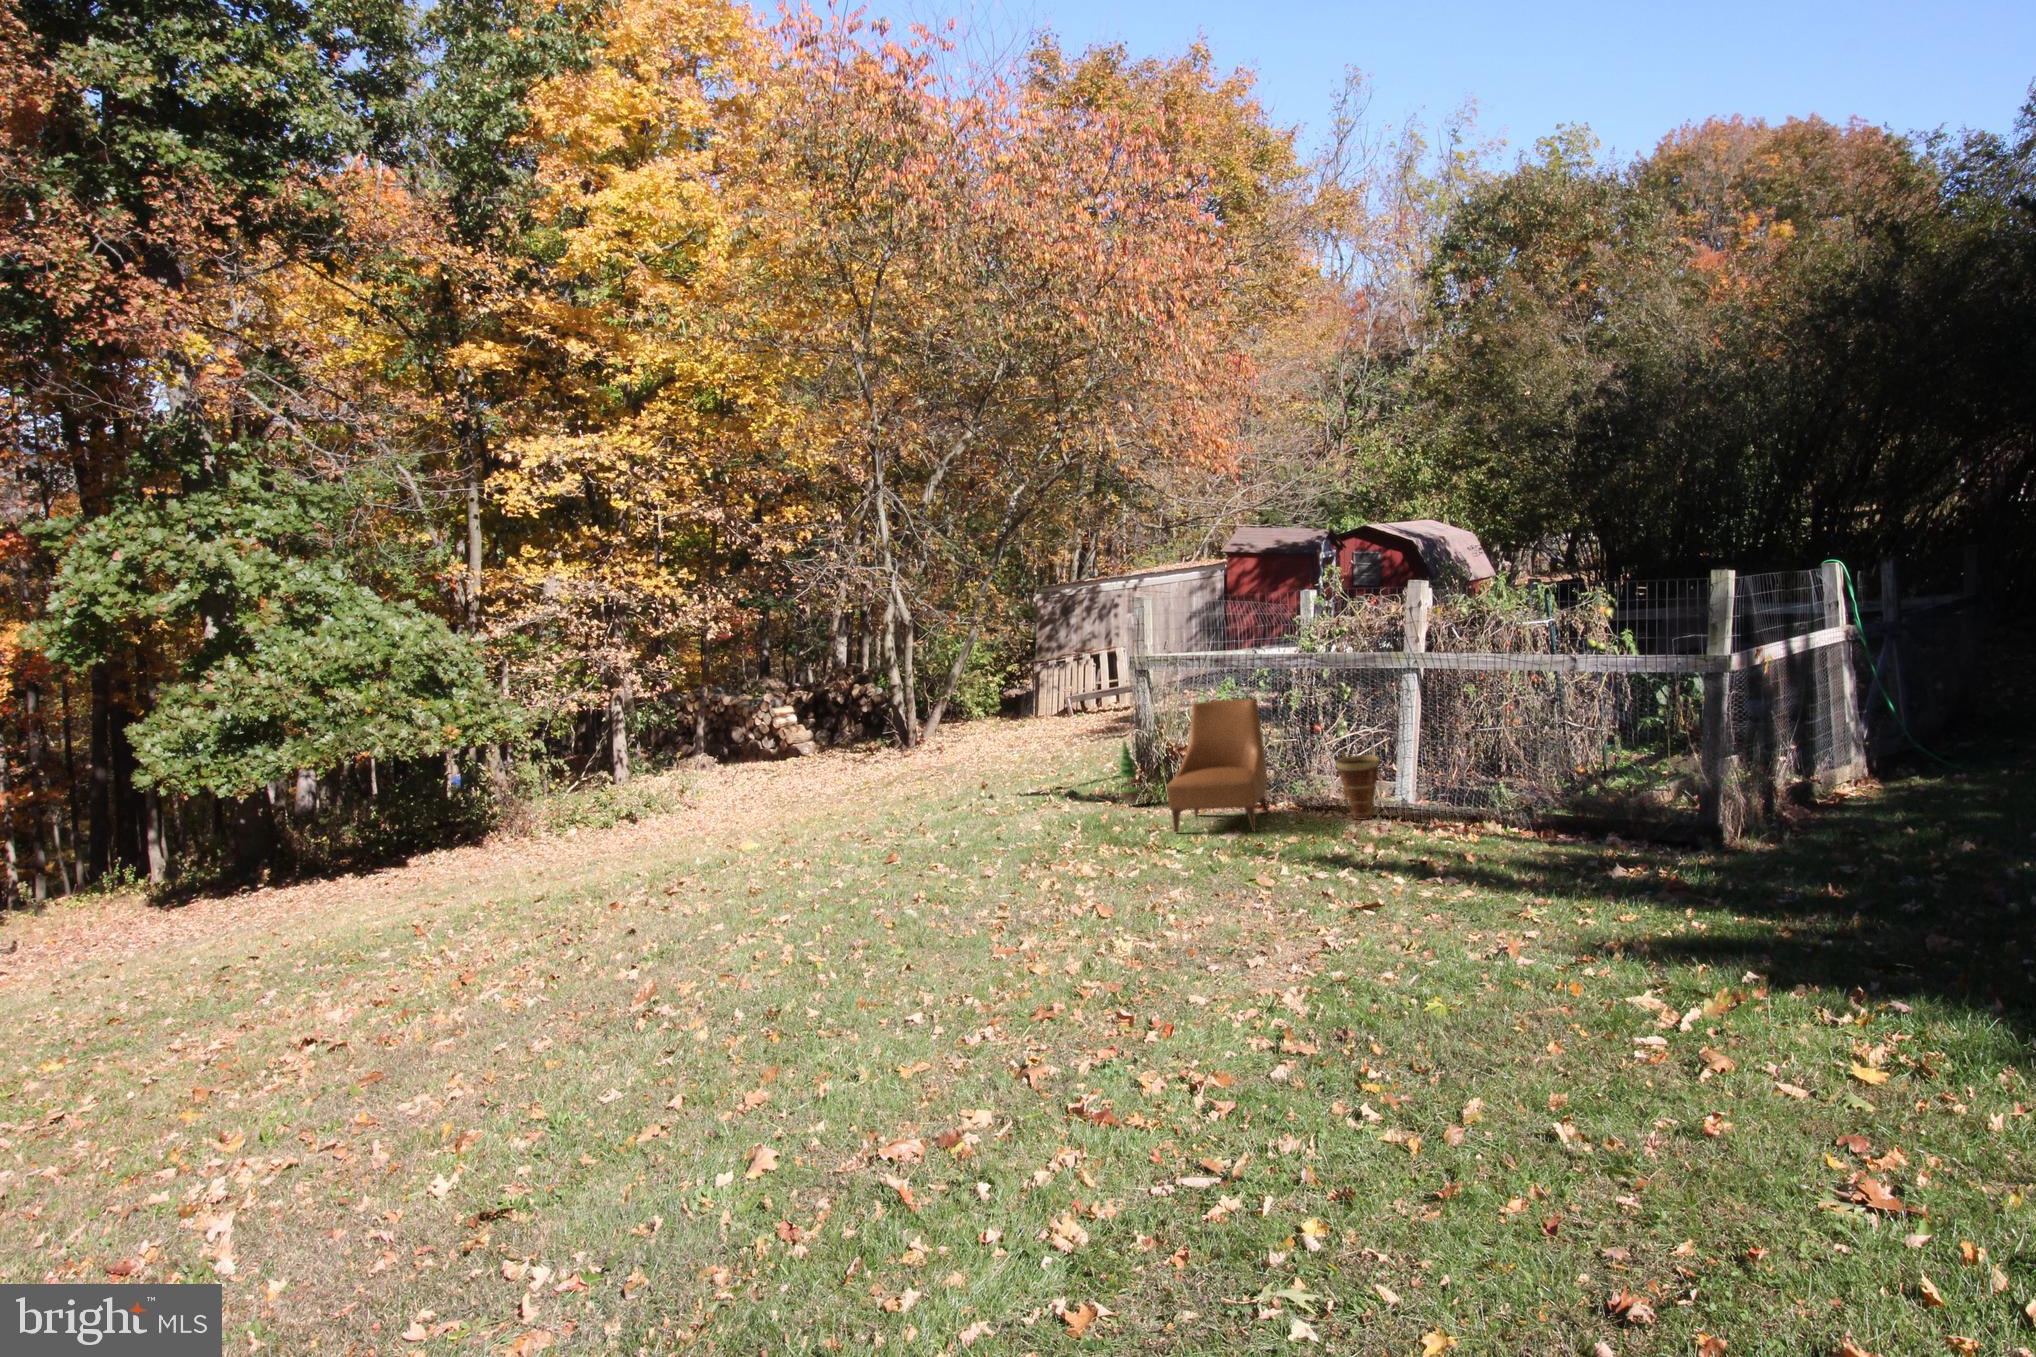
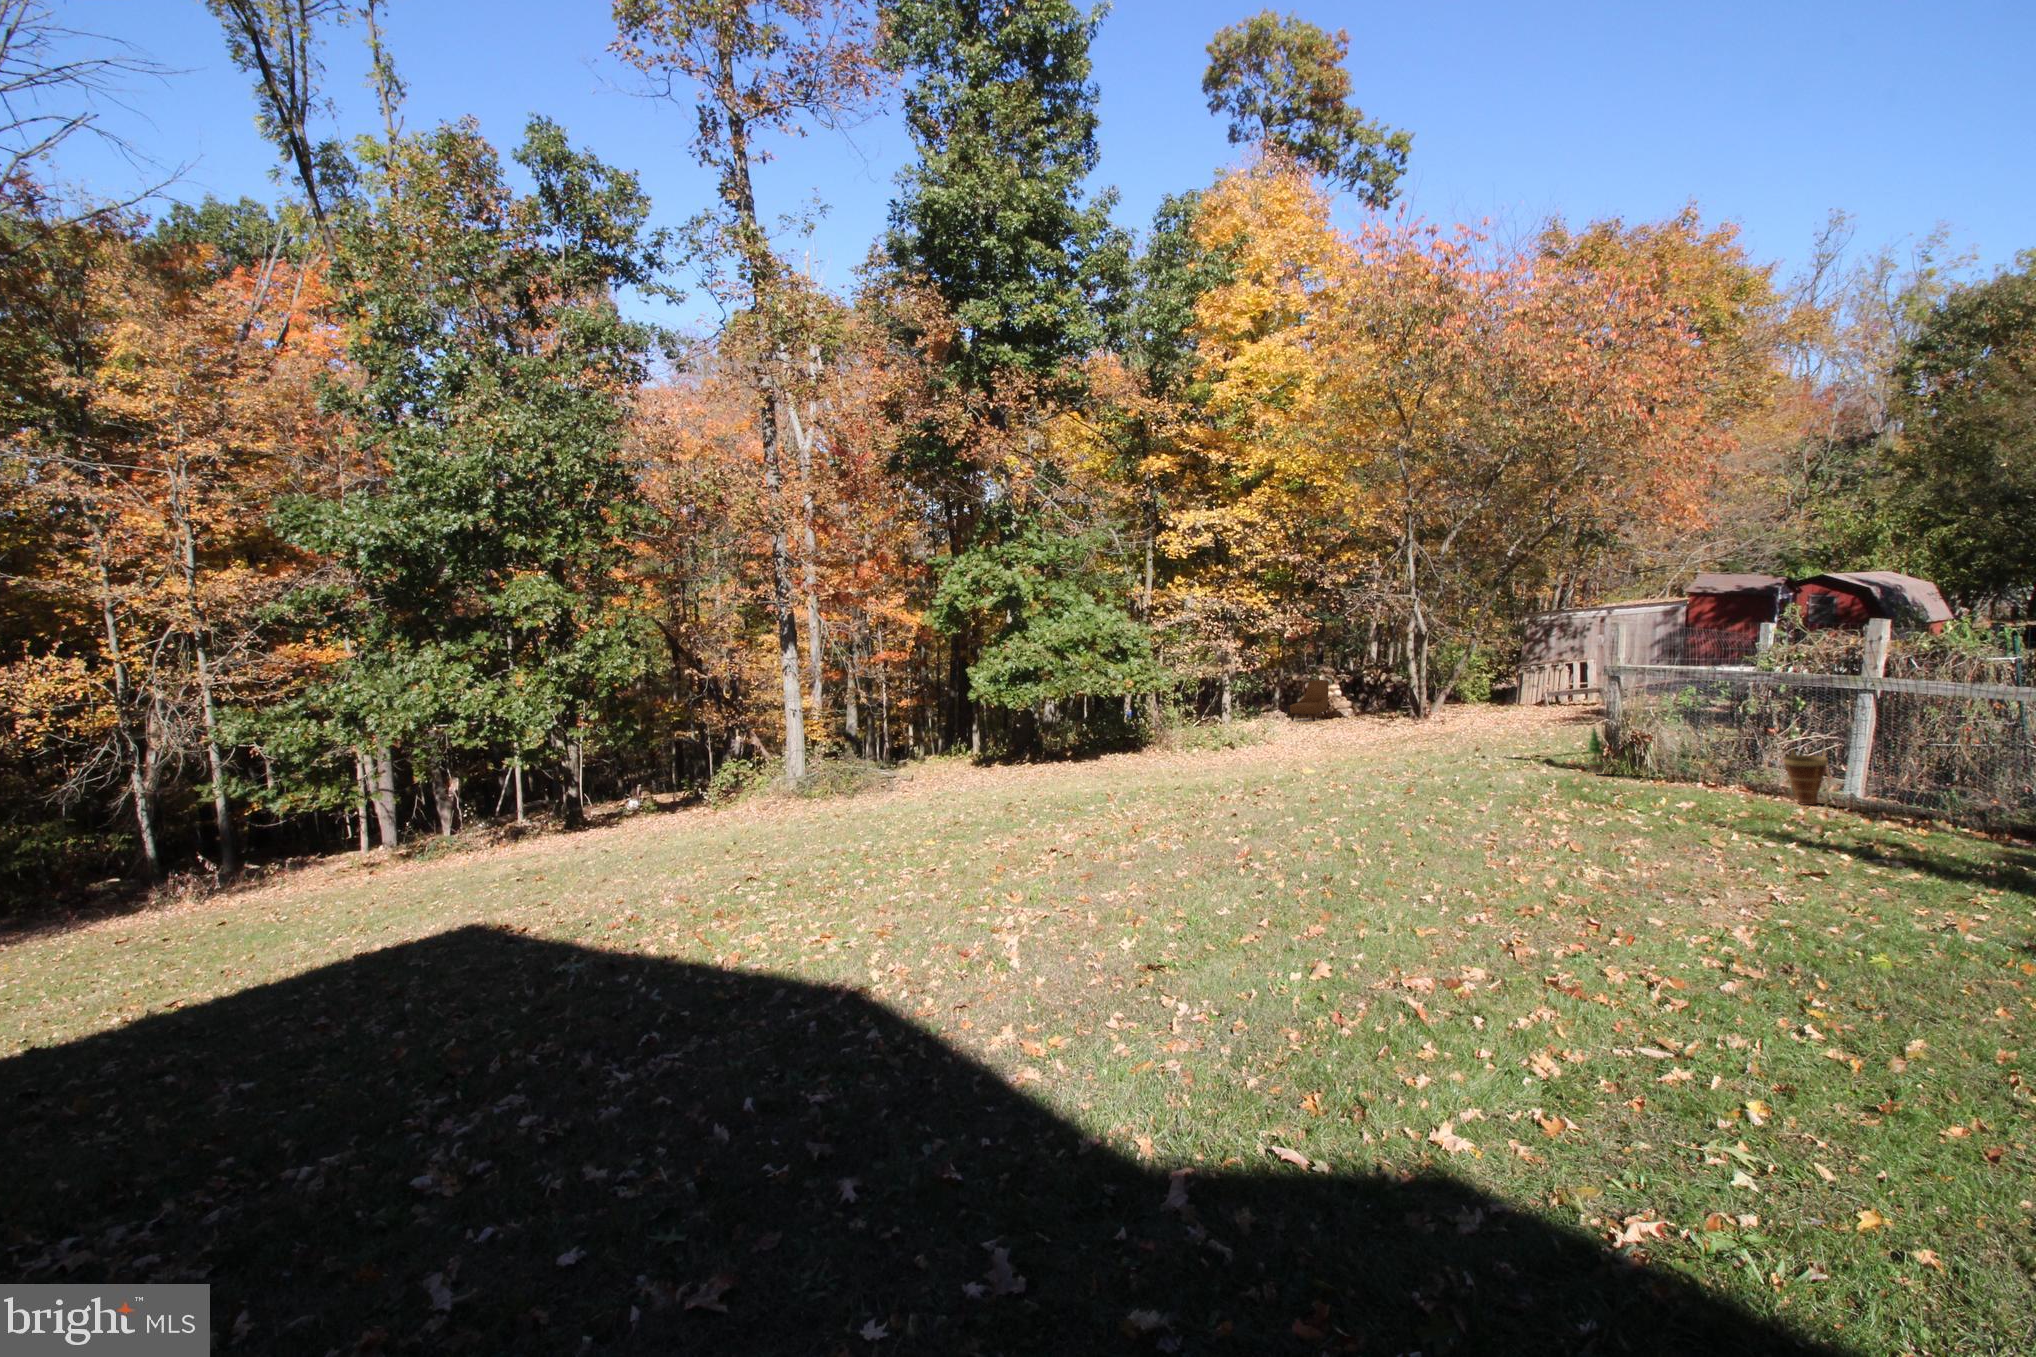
chair: present [1167,699,1270,833] -> present [1290,680,1329,722]

